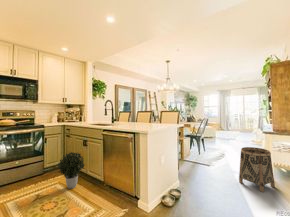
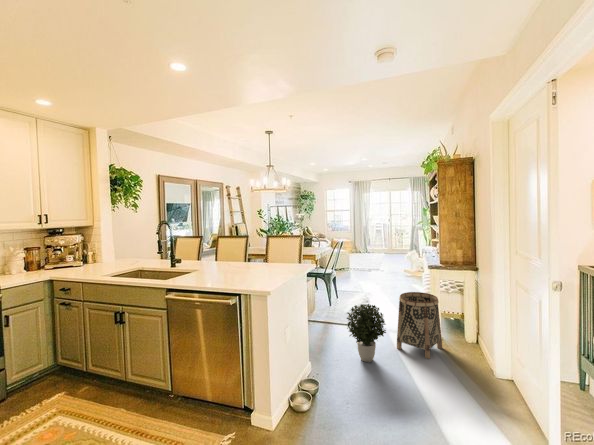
potted plant: present [58,152,84,189] -> present [347,304,386,362]

